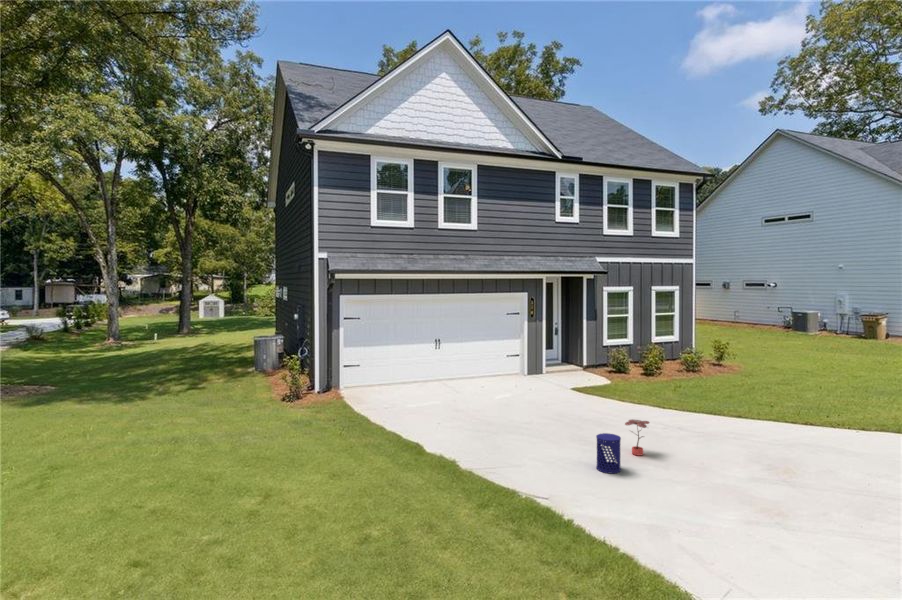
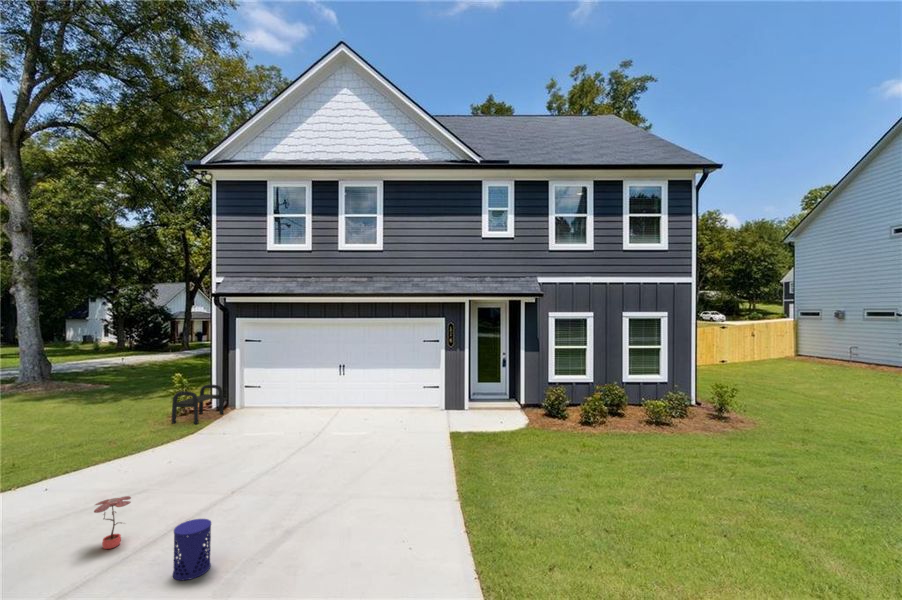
bench: none [306,364,335,403] -> present [172,384,223,424]
potted plant: present [625,419,649,456] -> present [94,496,131,549]

